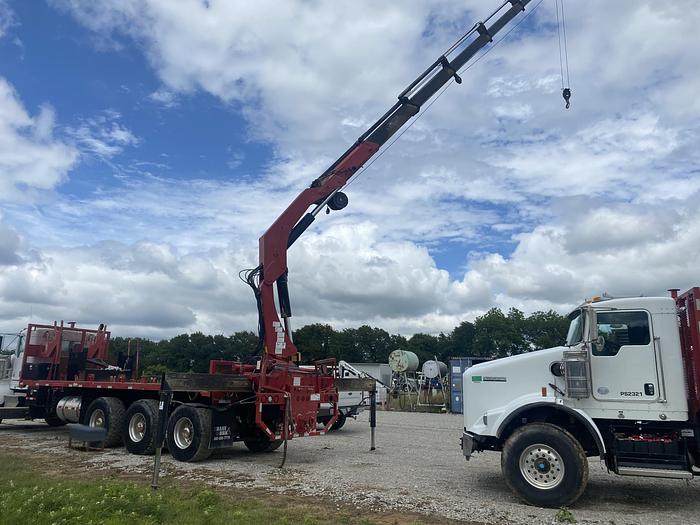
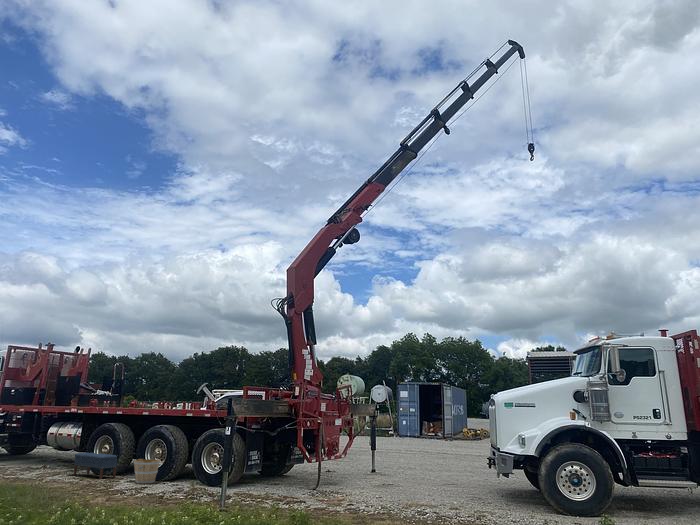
wooden bucket: none [113,433,140,457] -> present [134,459,160,484]

